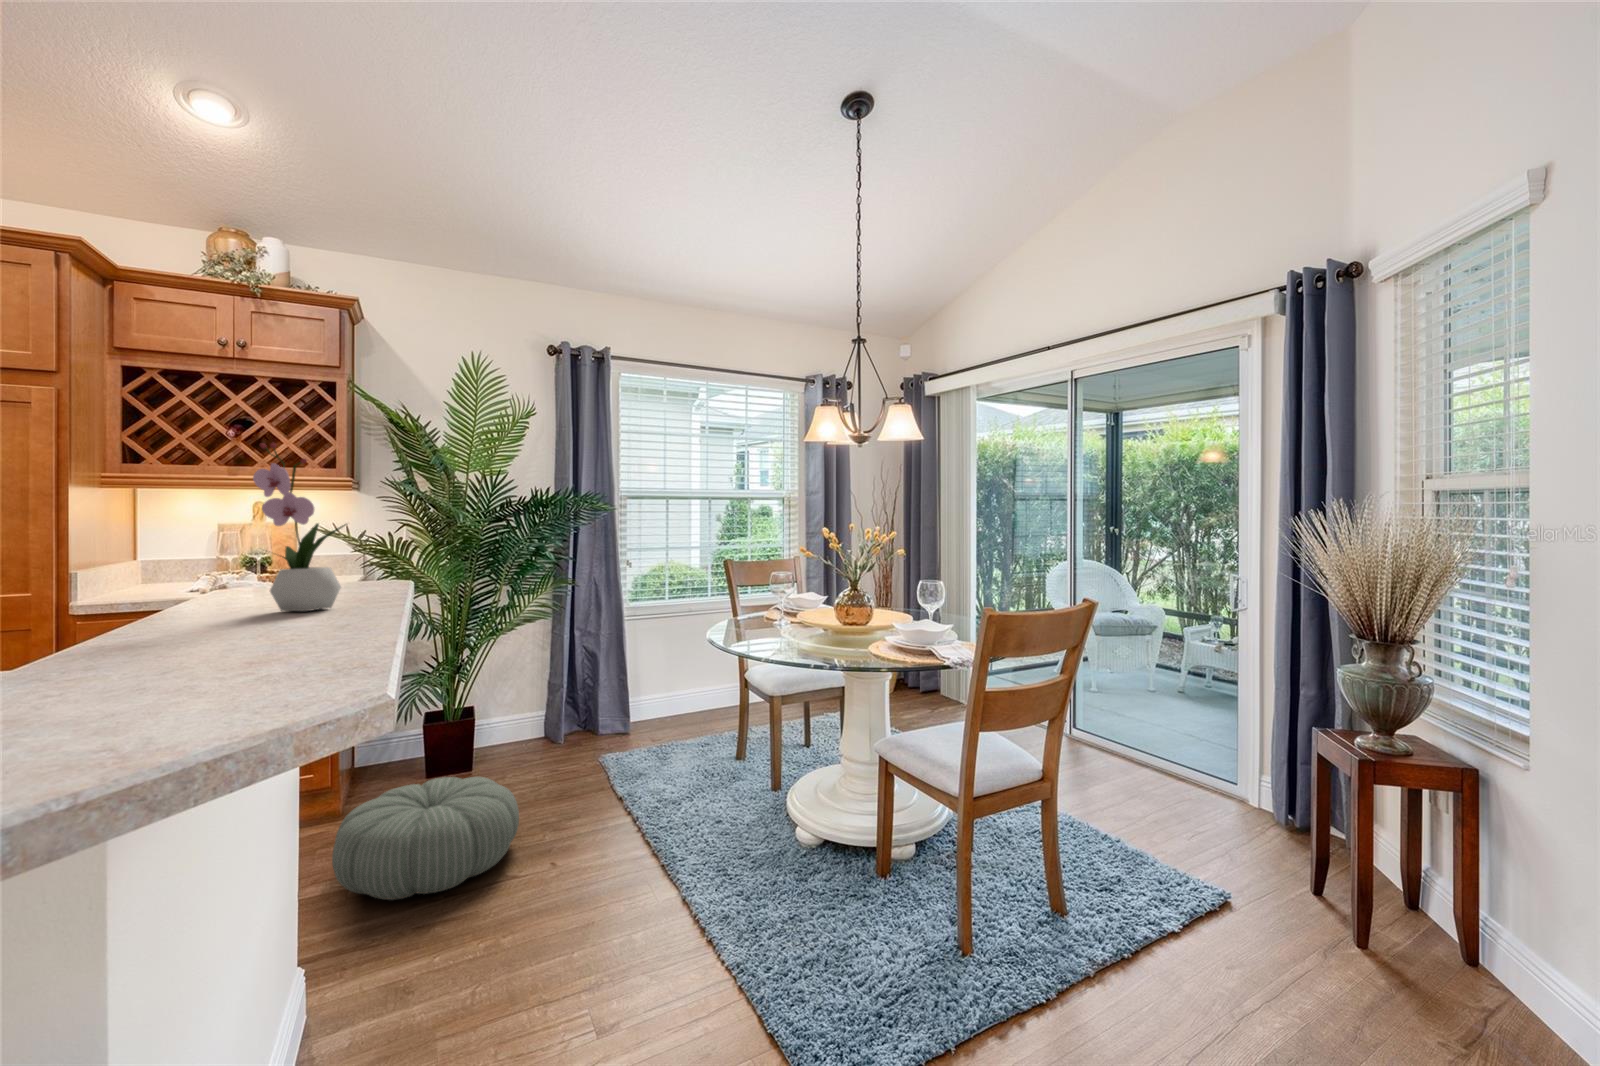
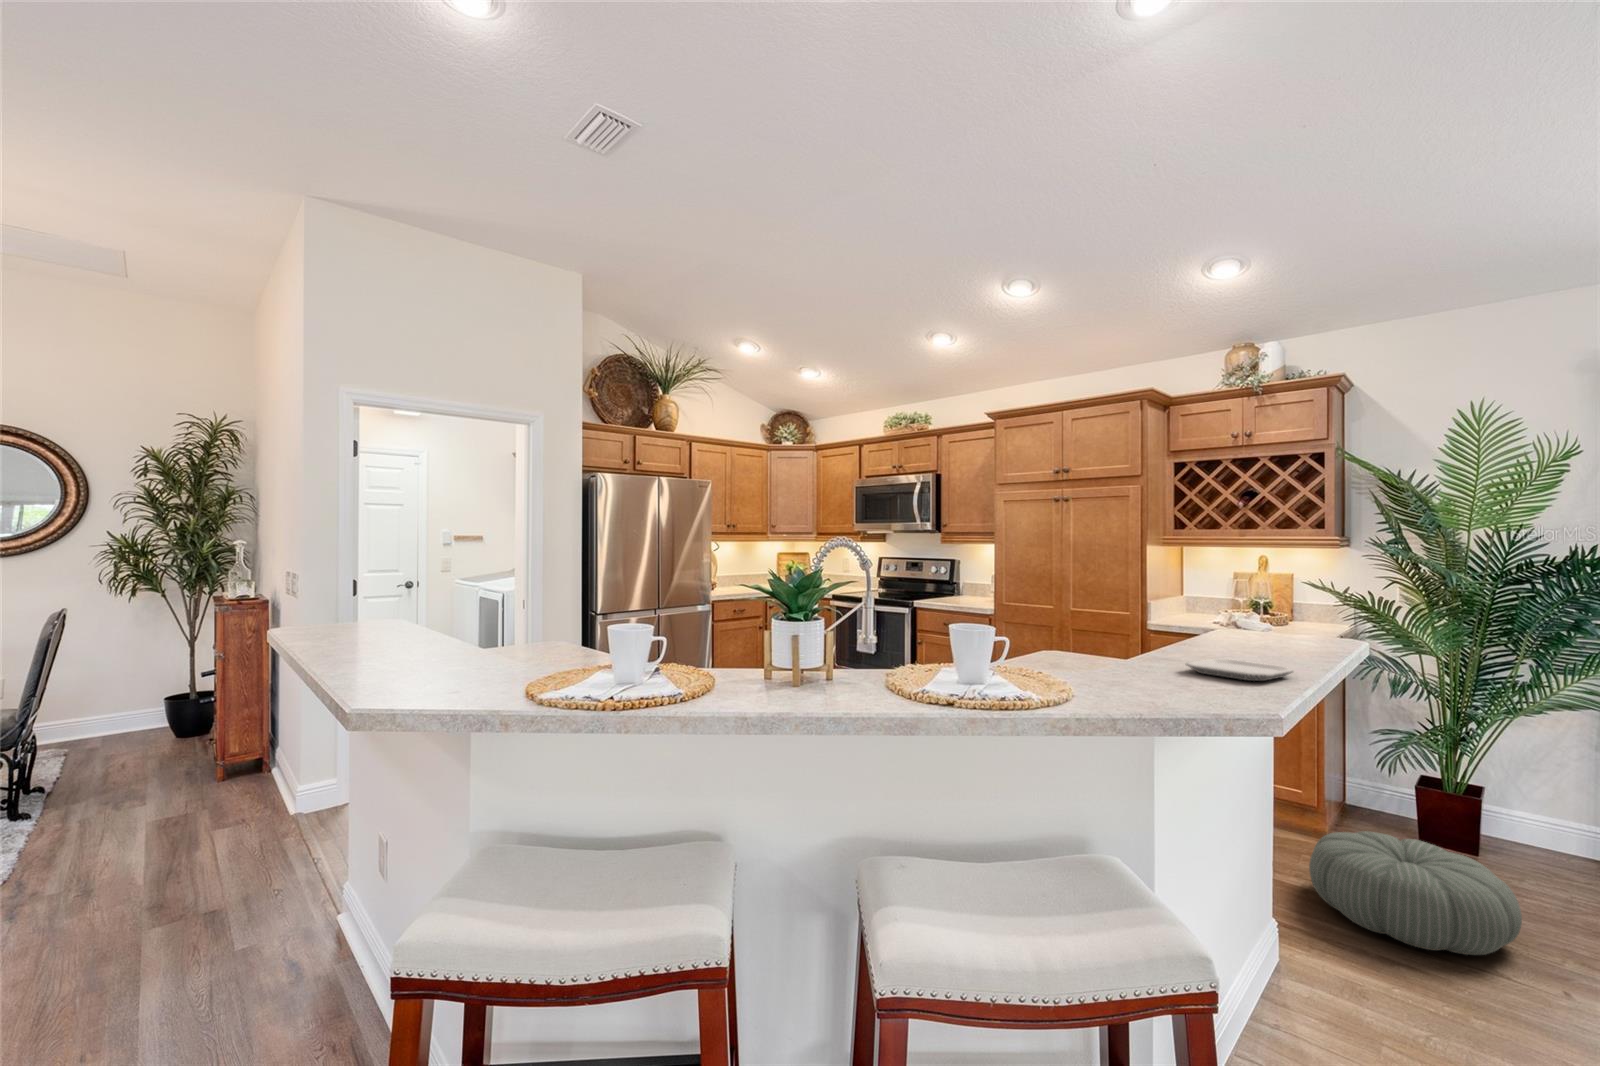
flower arrangement: present [253,443,346,611] -> none [1249,543,1315,662]
plate: none [135,614,329,647] -> present [1186,659,1294,681]

